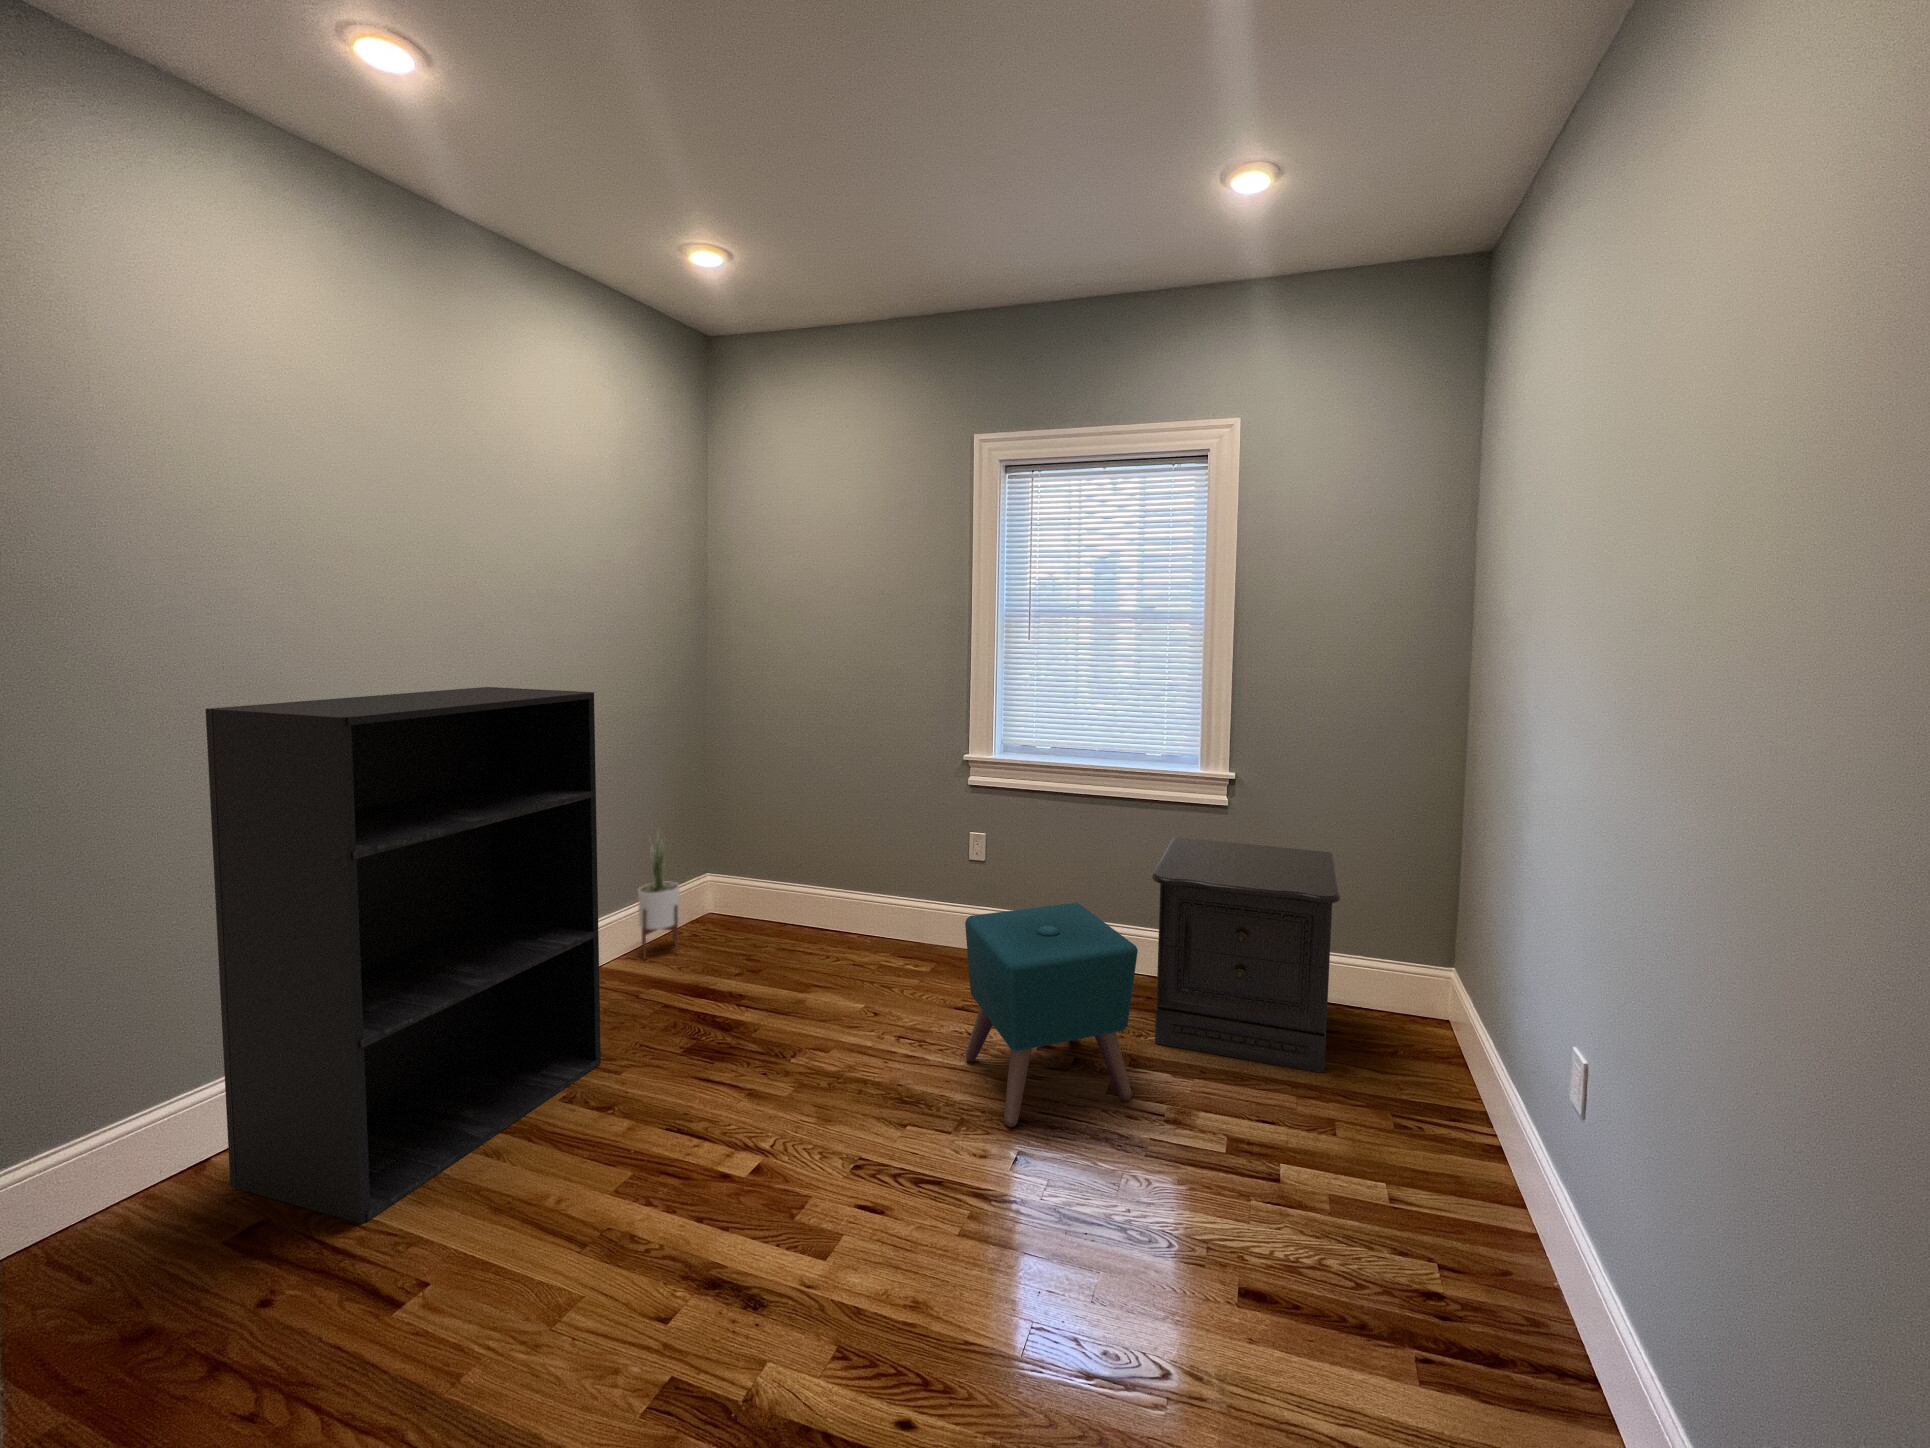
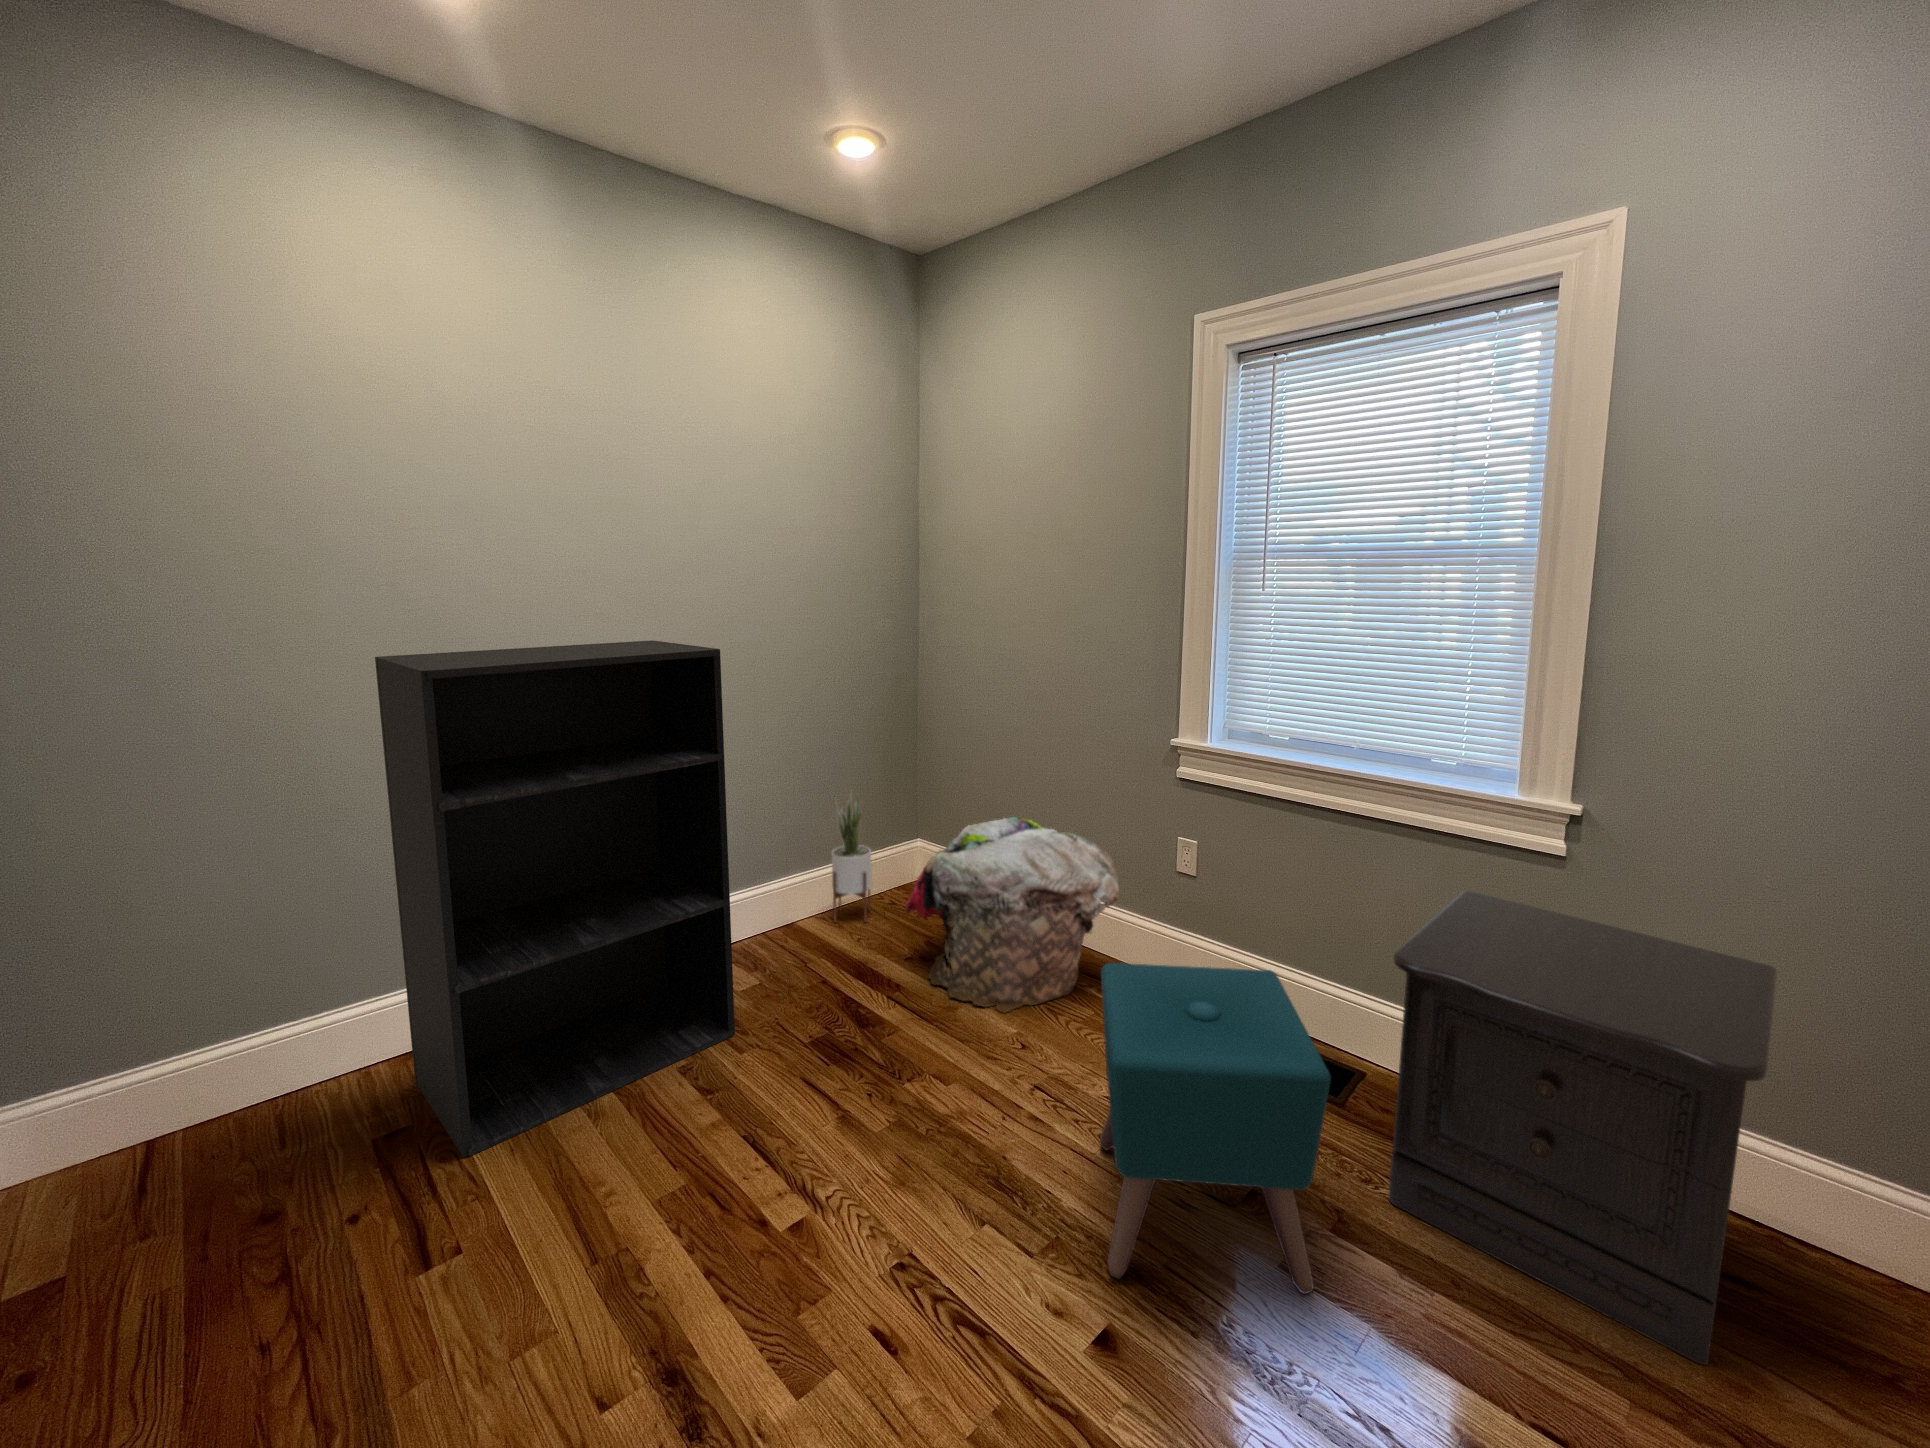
laundry basket: none [735,832,931,996] -> present [906,817,1119,1013]

